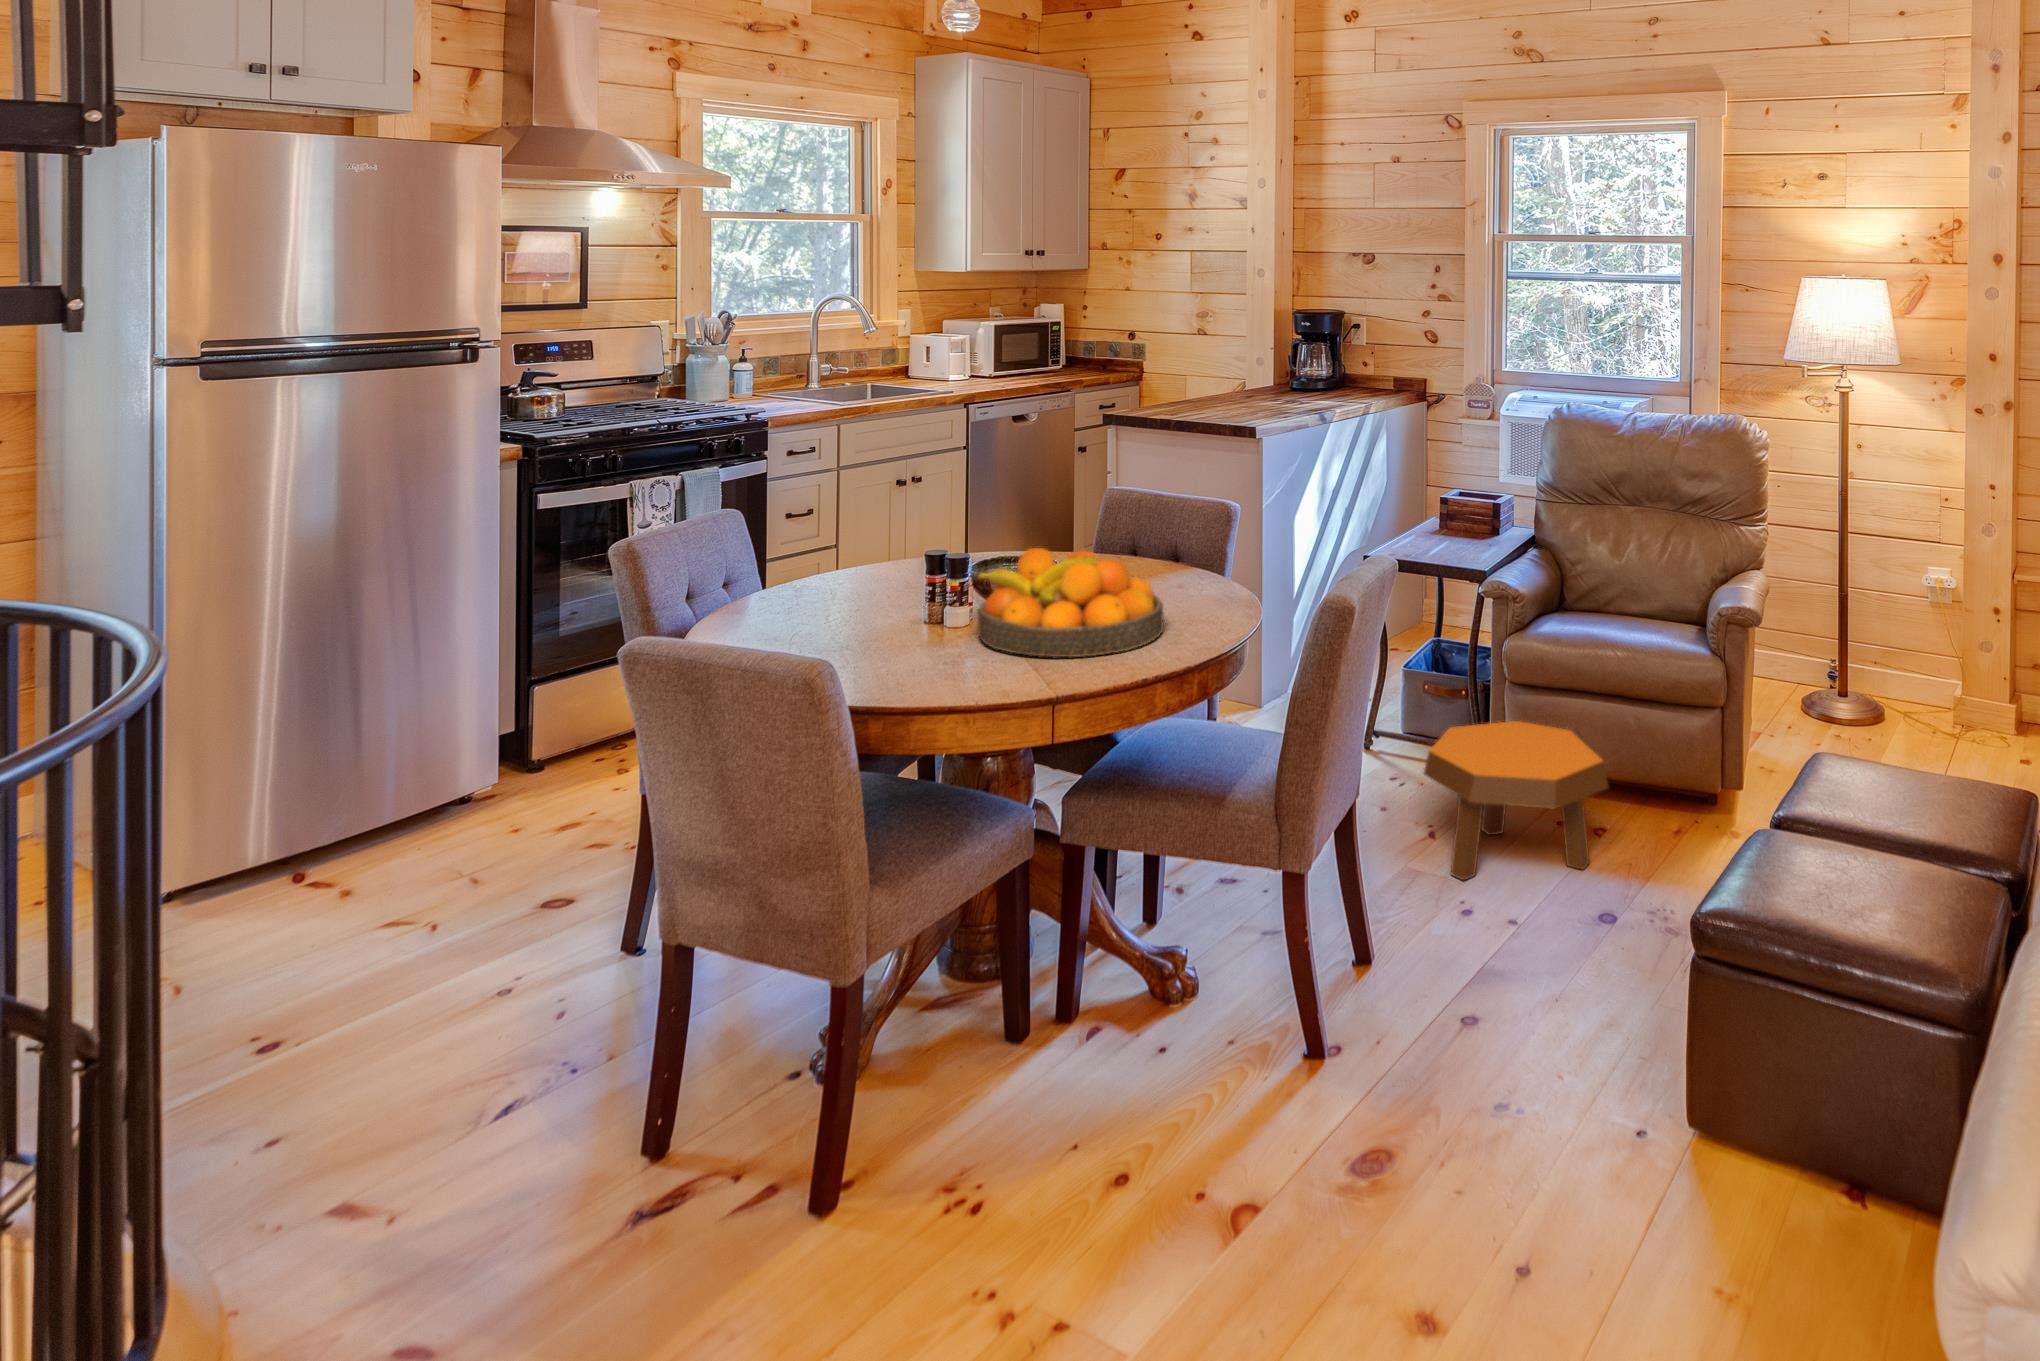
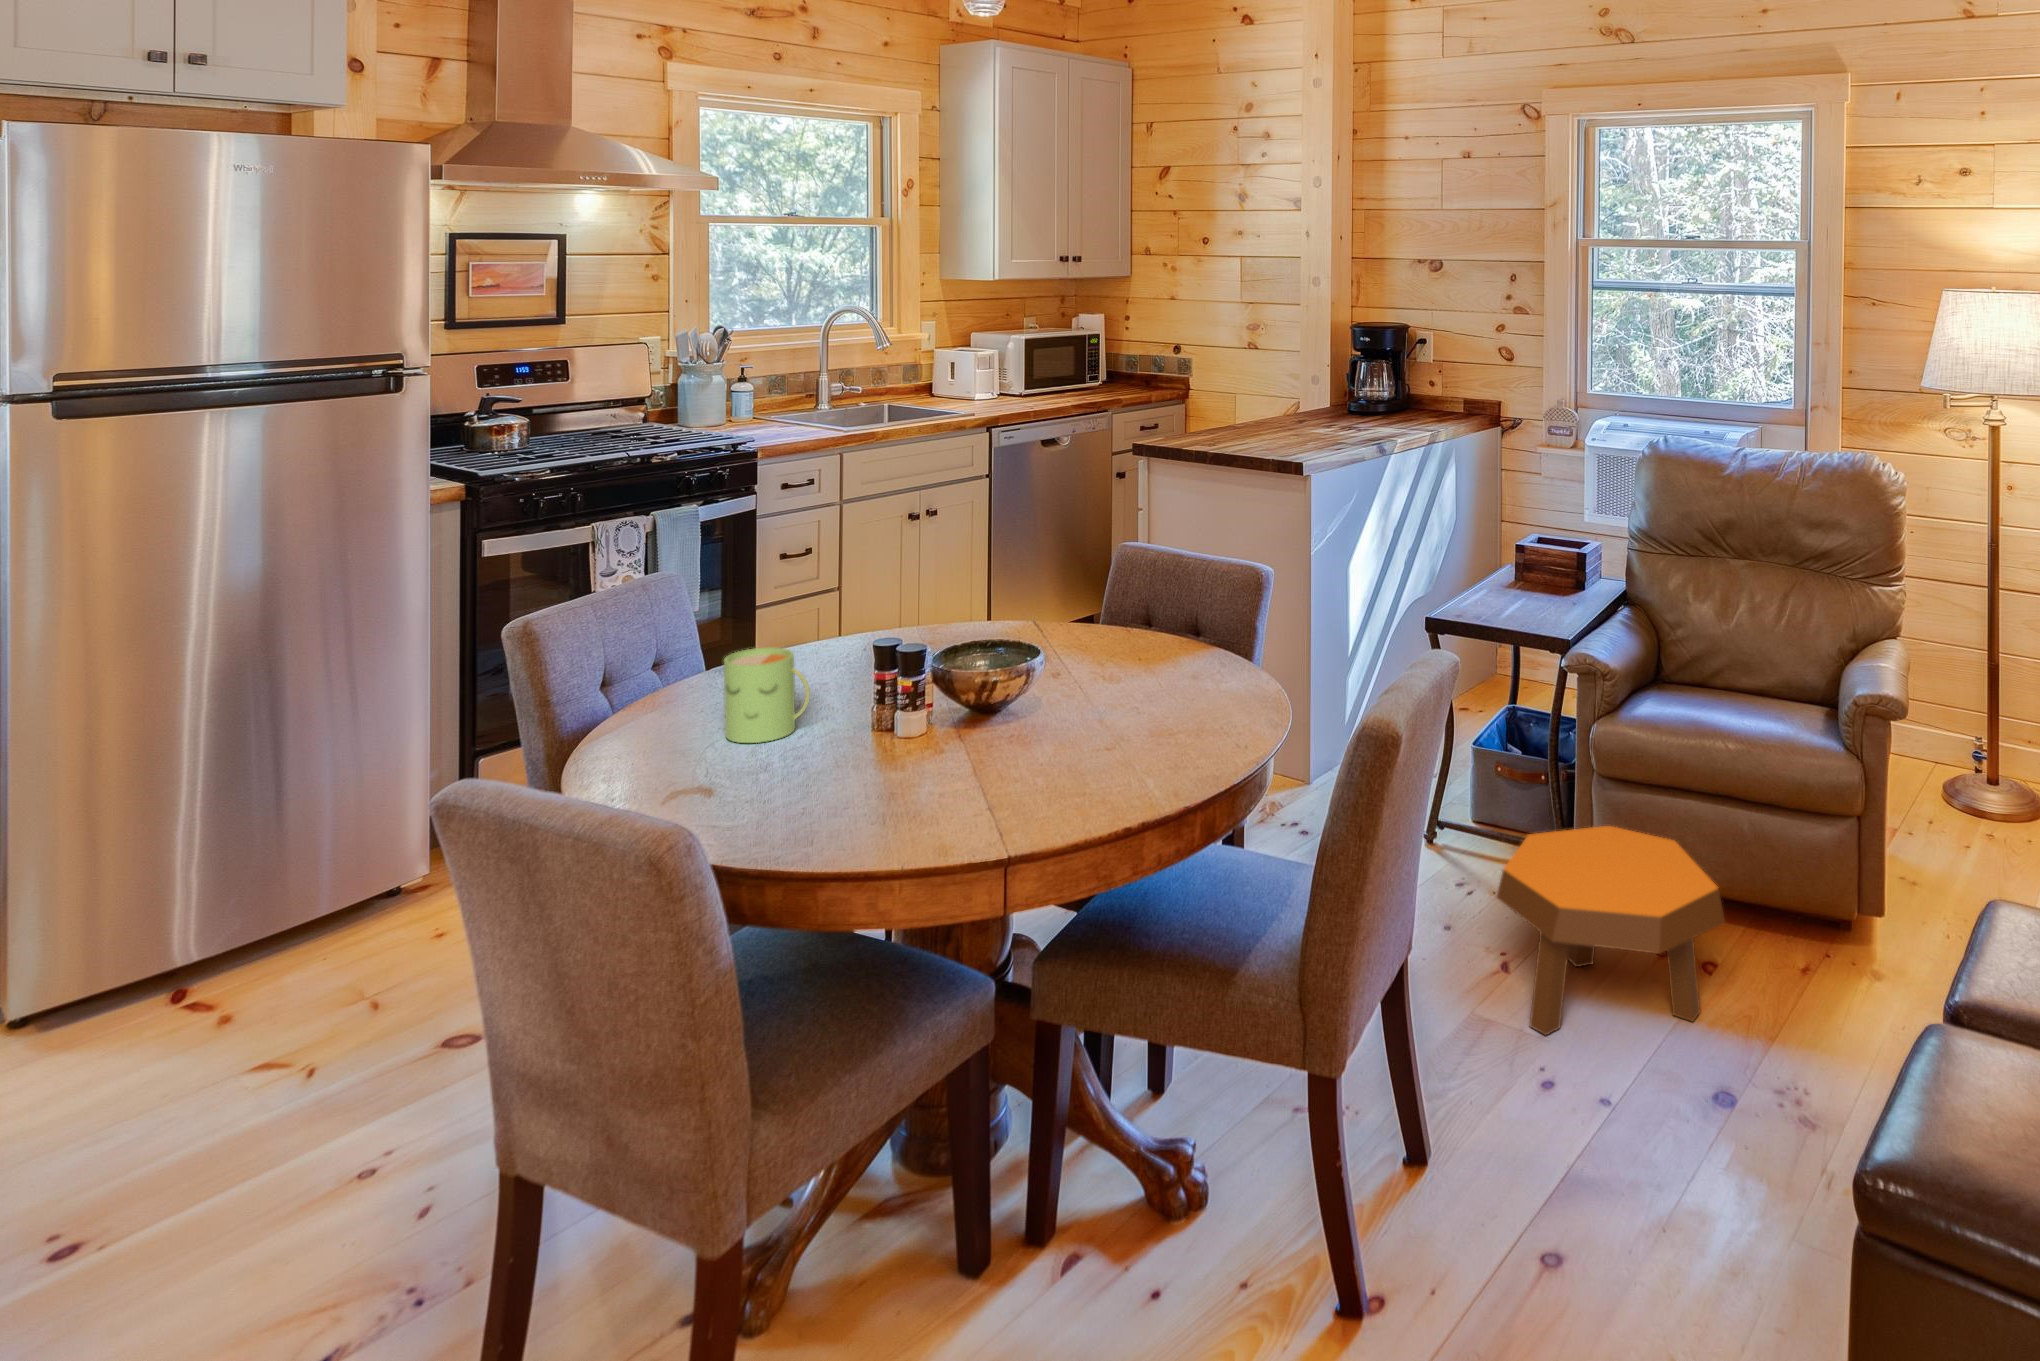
fruit bowl: present [975,548,1163,657] -> none [916,645,1160,799]
mug: none [815,555,882,628] -> present [724,647,810,743]

